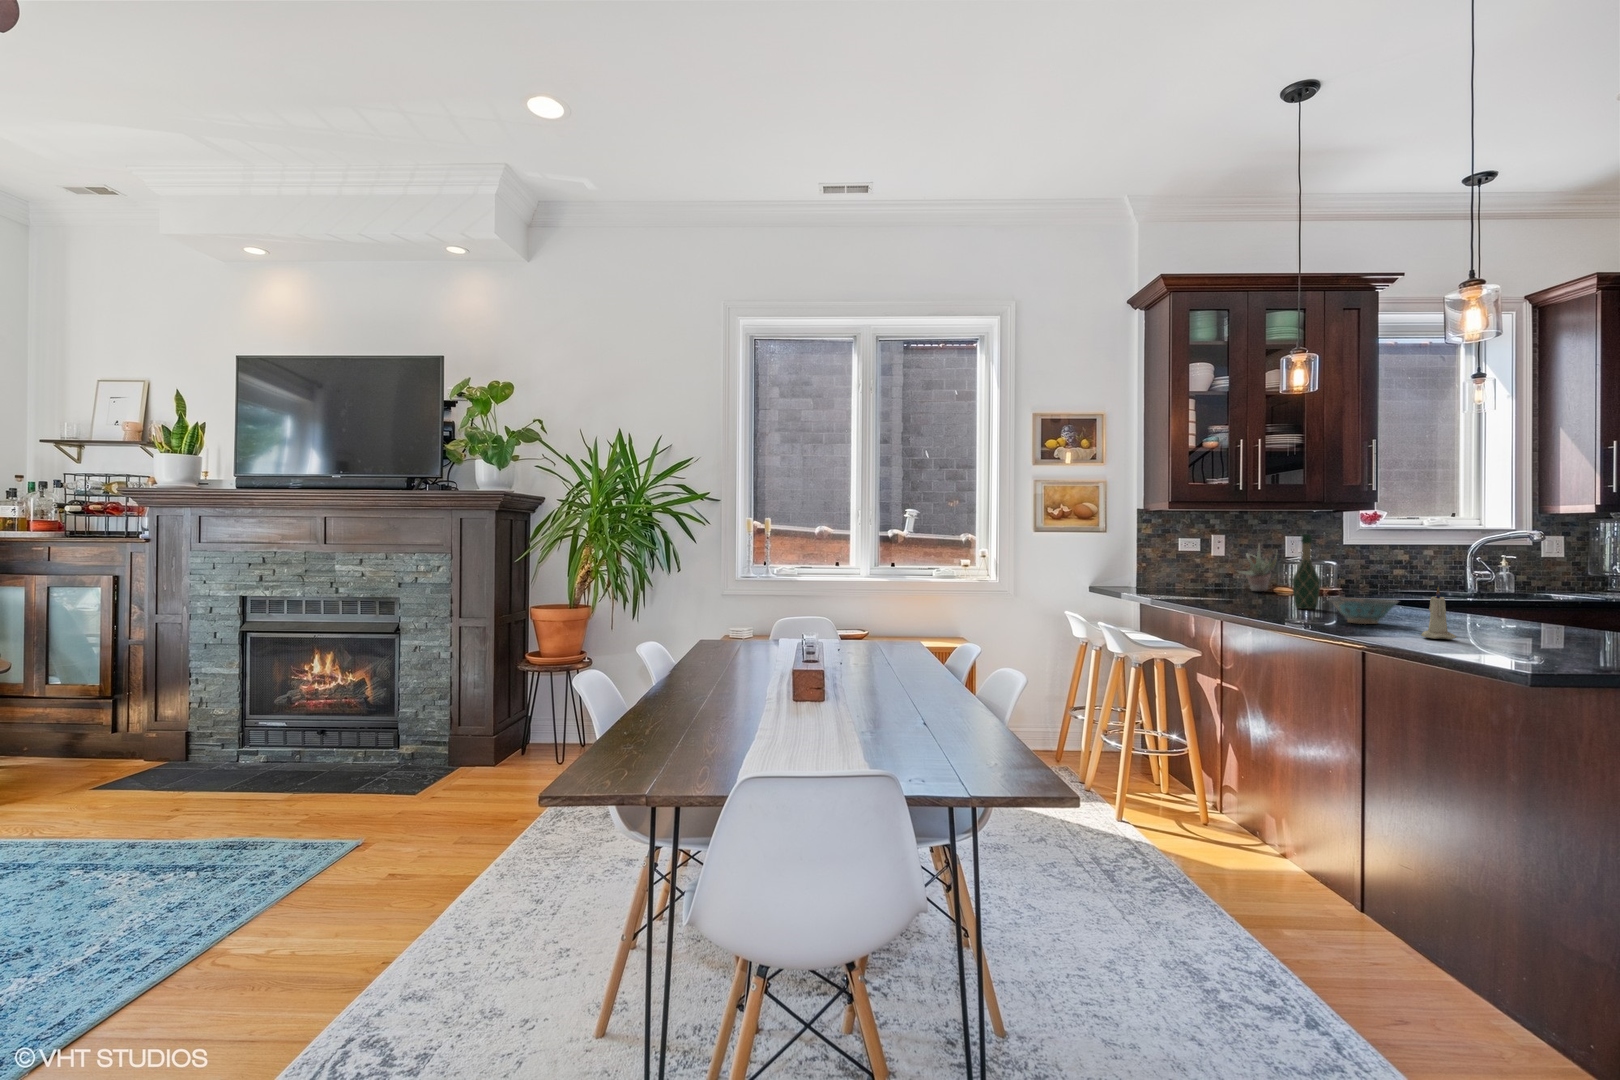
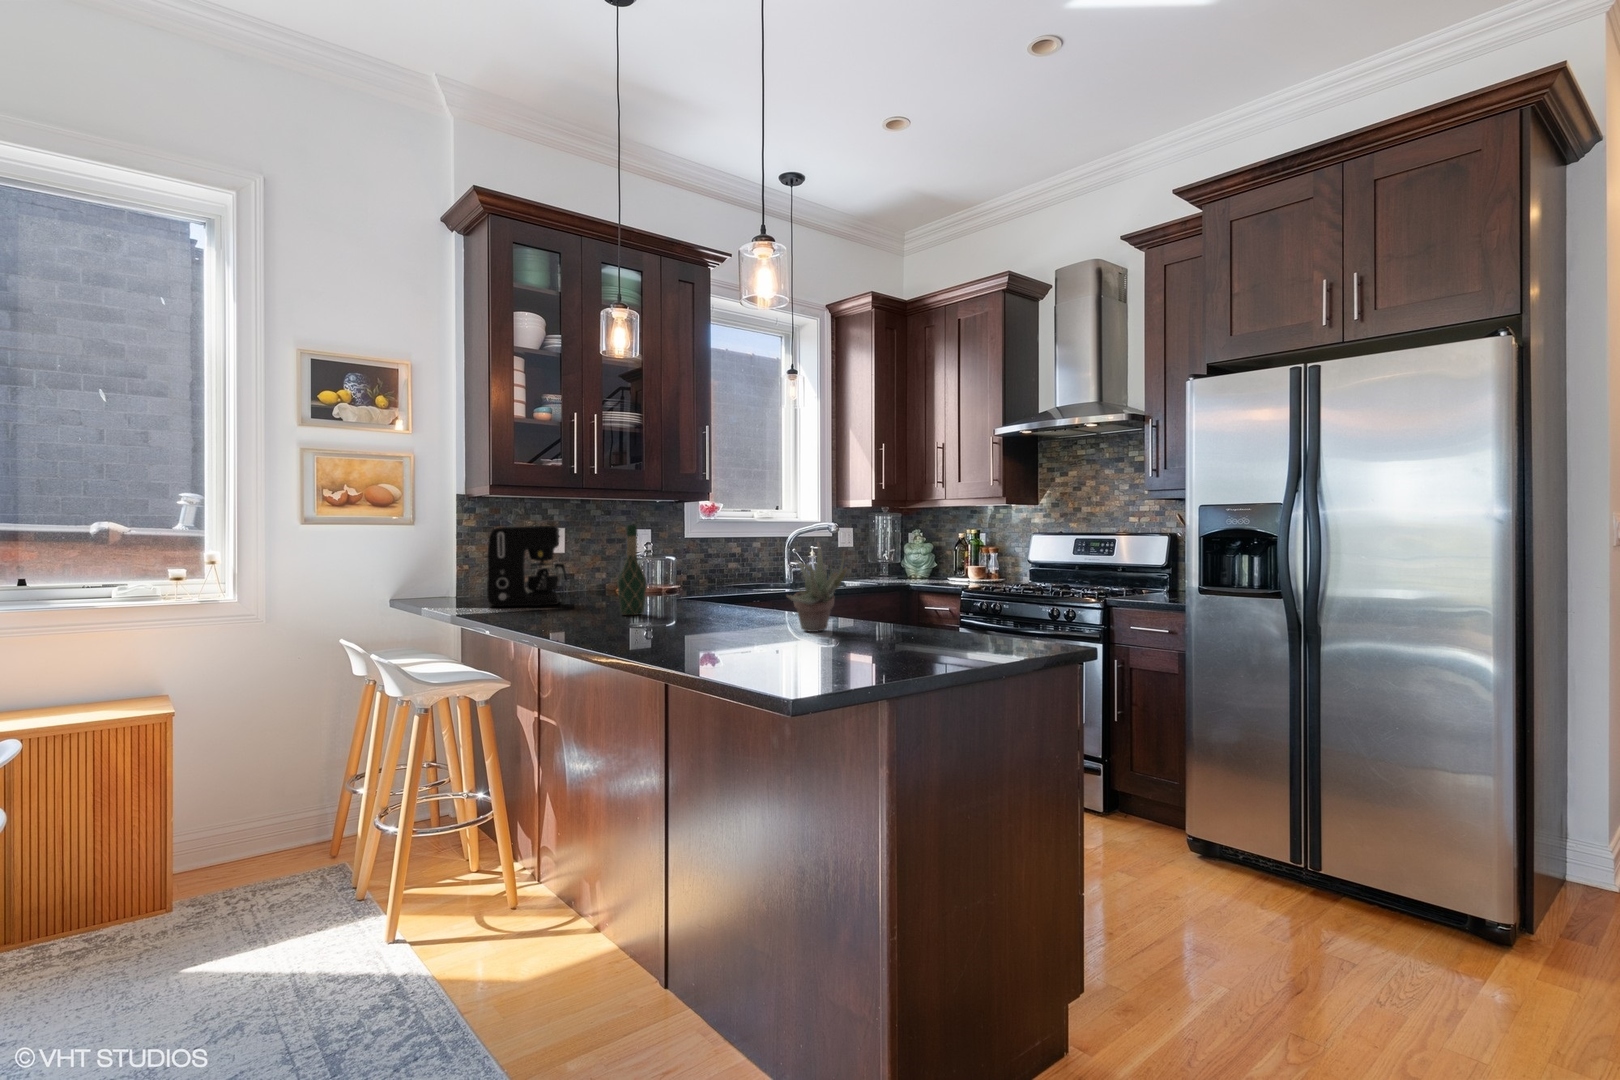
coffee maker: none [1171,534,1236,598] -> present [487,526,567,606]
succulent plant: present [1237,545,1277,591] -> present [787,542,847,632]
candle: present [1421,587,1456,639] -> none [729,585,762,649]
ceramic bowl: present [1329,598,1398,624] -> none [643,600,715,632]

